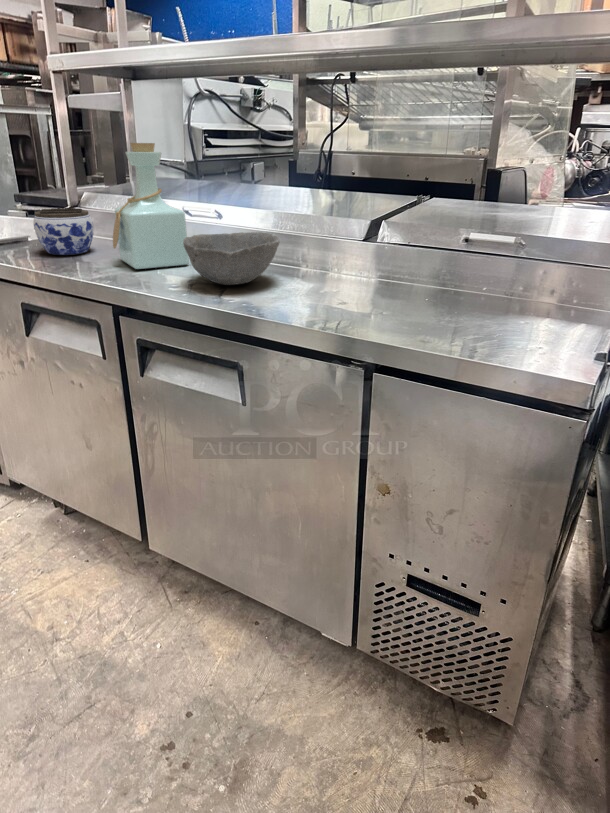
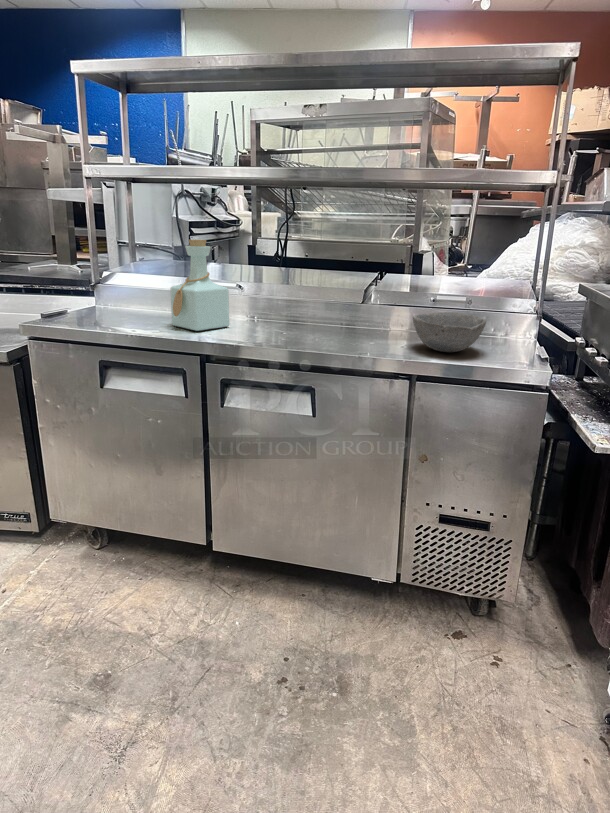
jar: present [34,208,94,255] -> none [93,287,140,324]
bowl: present [183,232,279,285] -> present [413,312,486,352]

